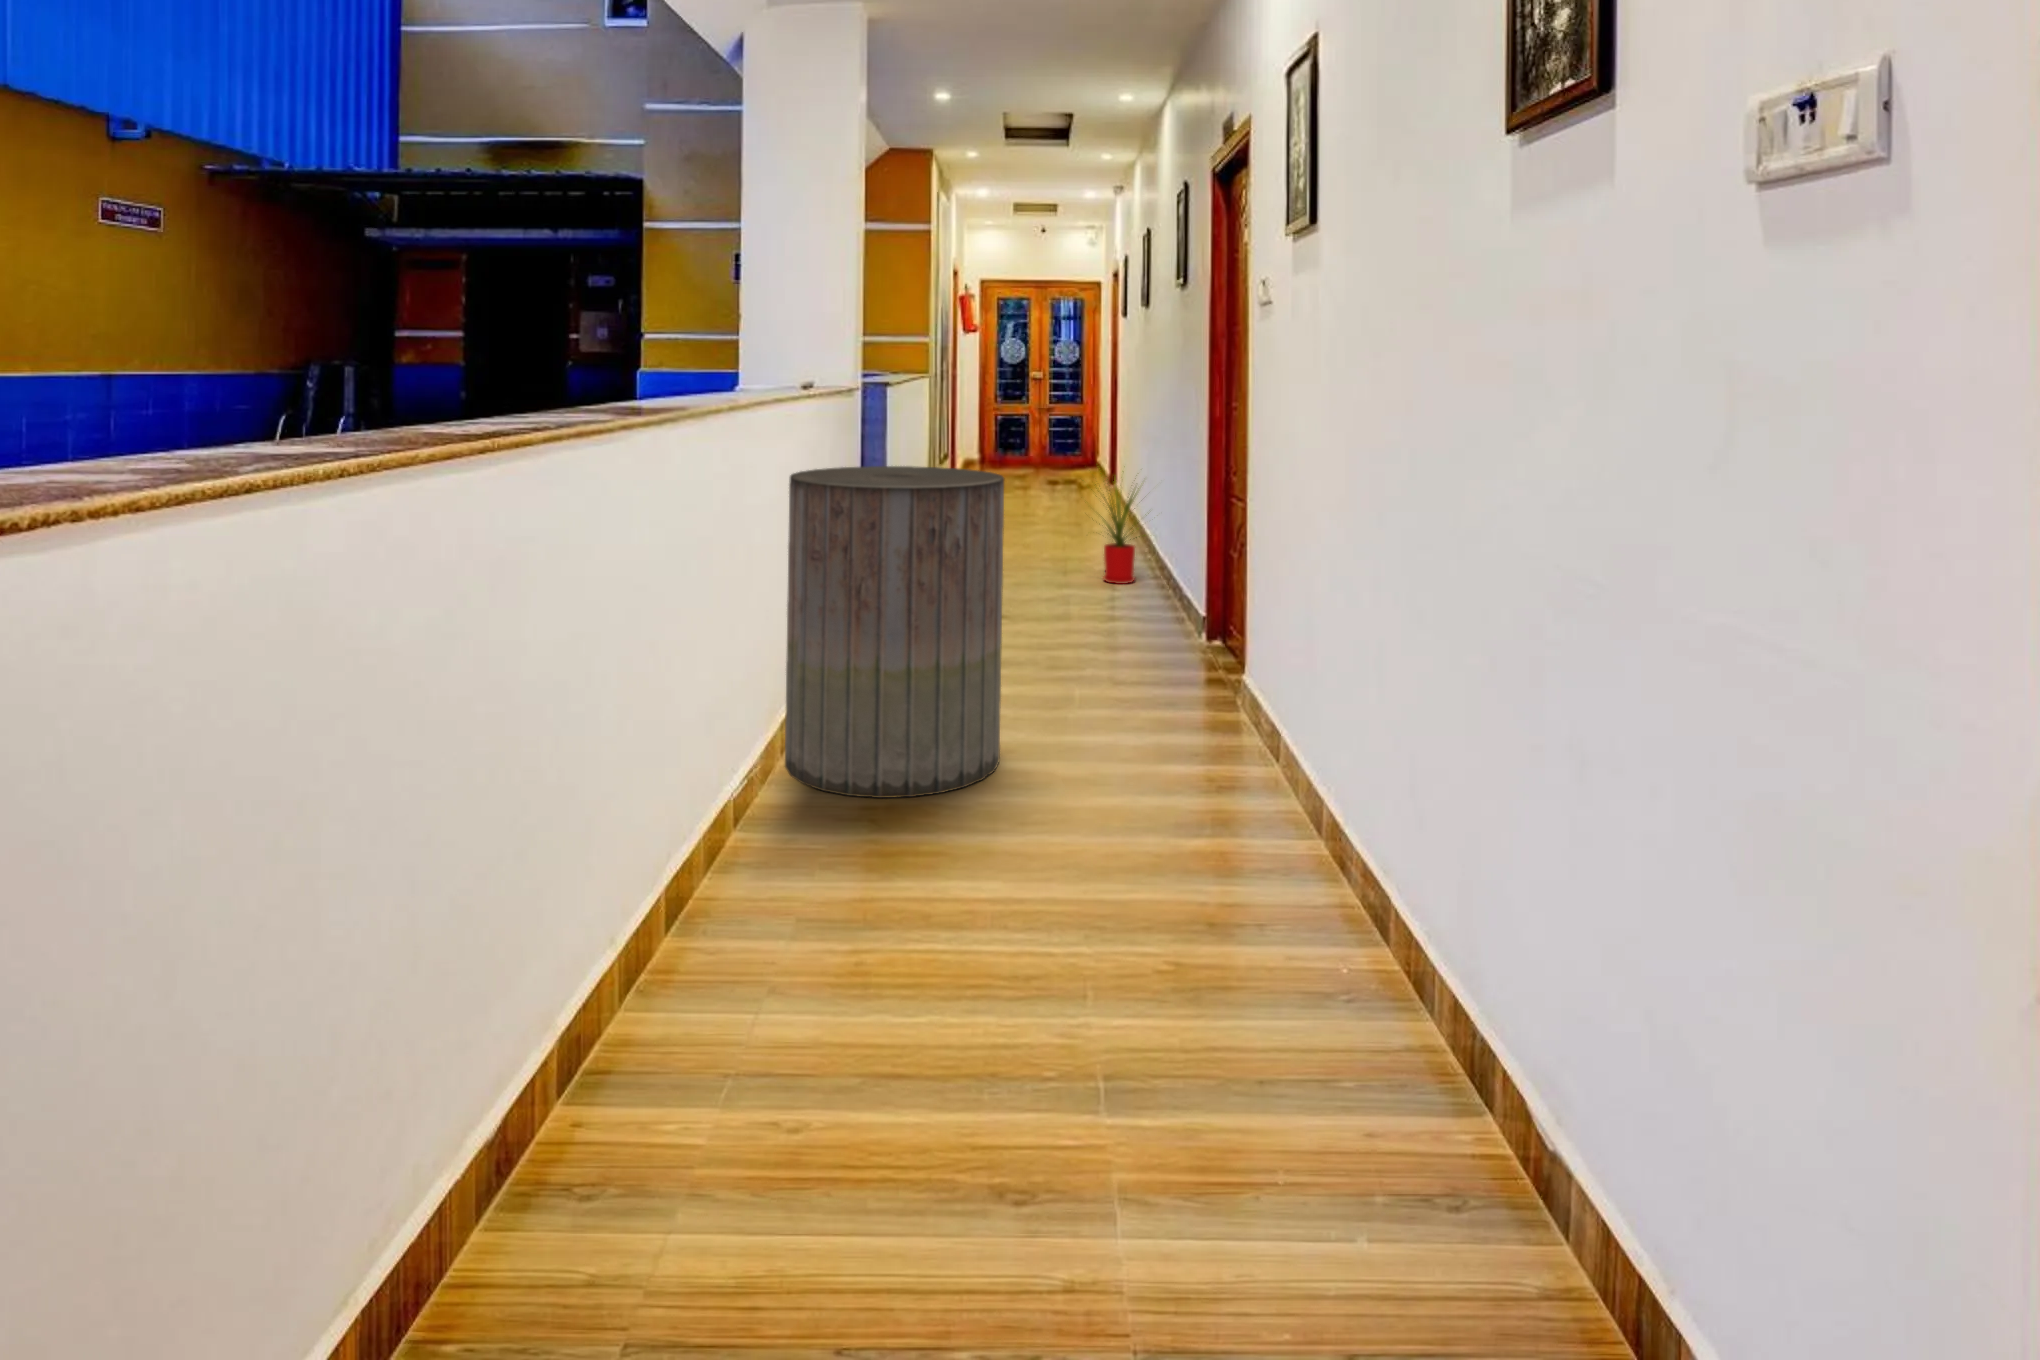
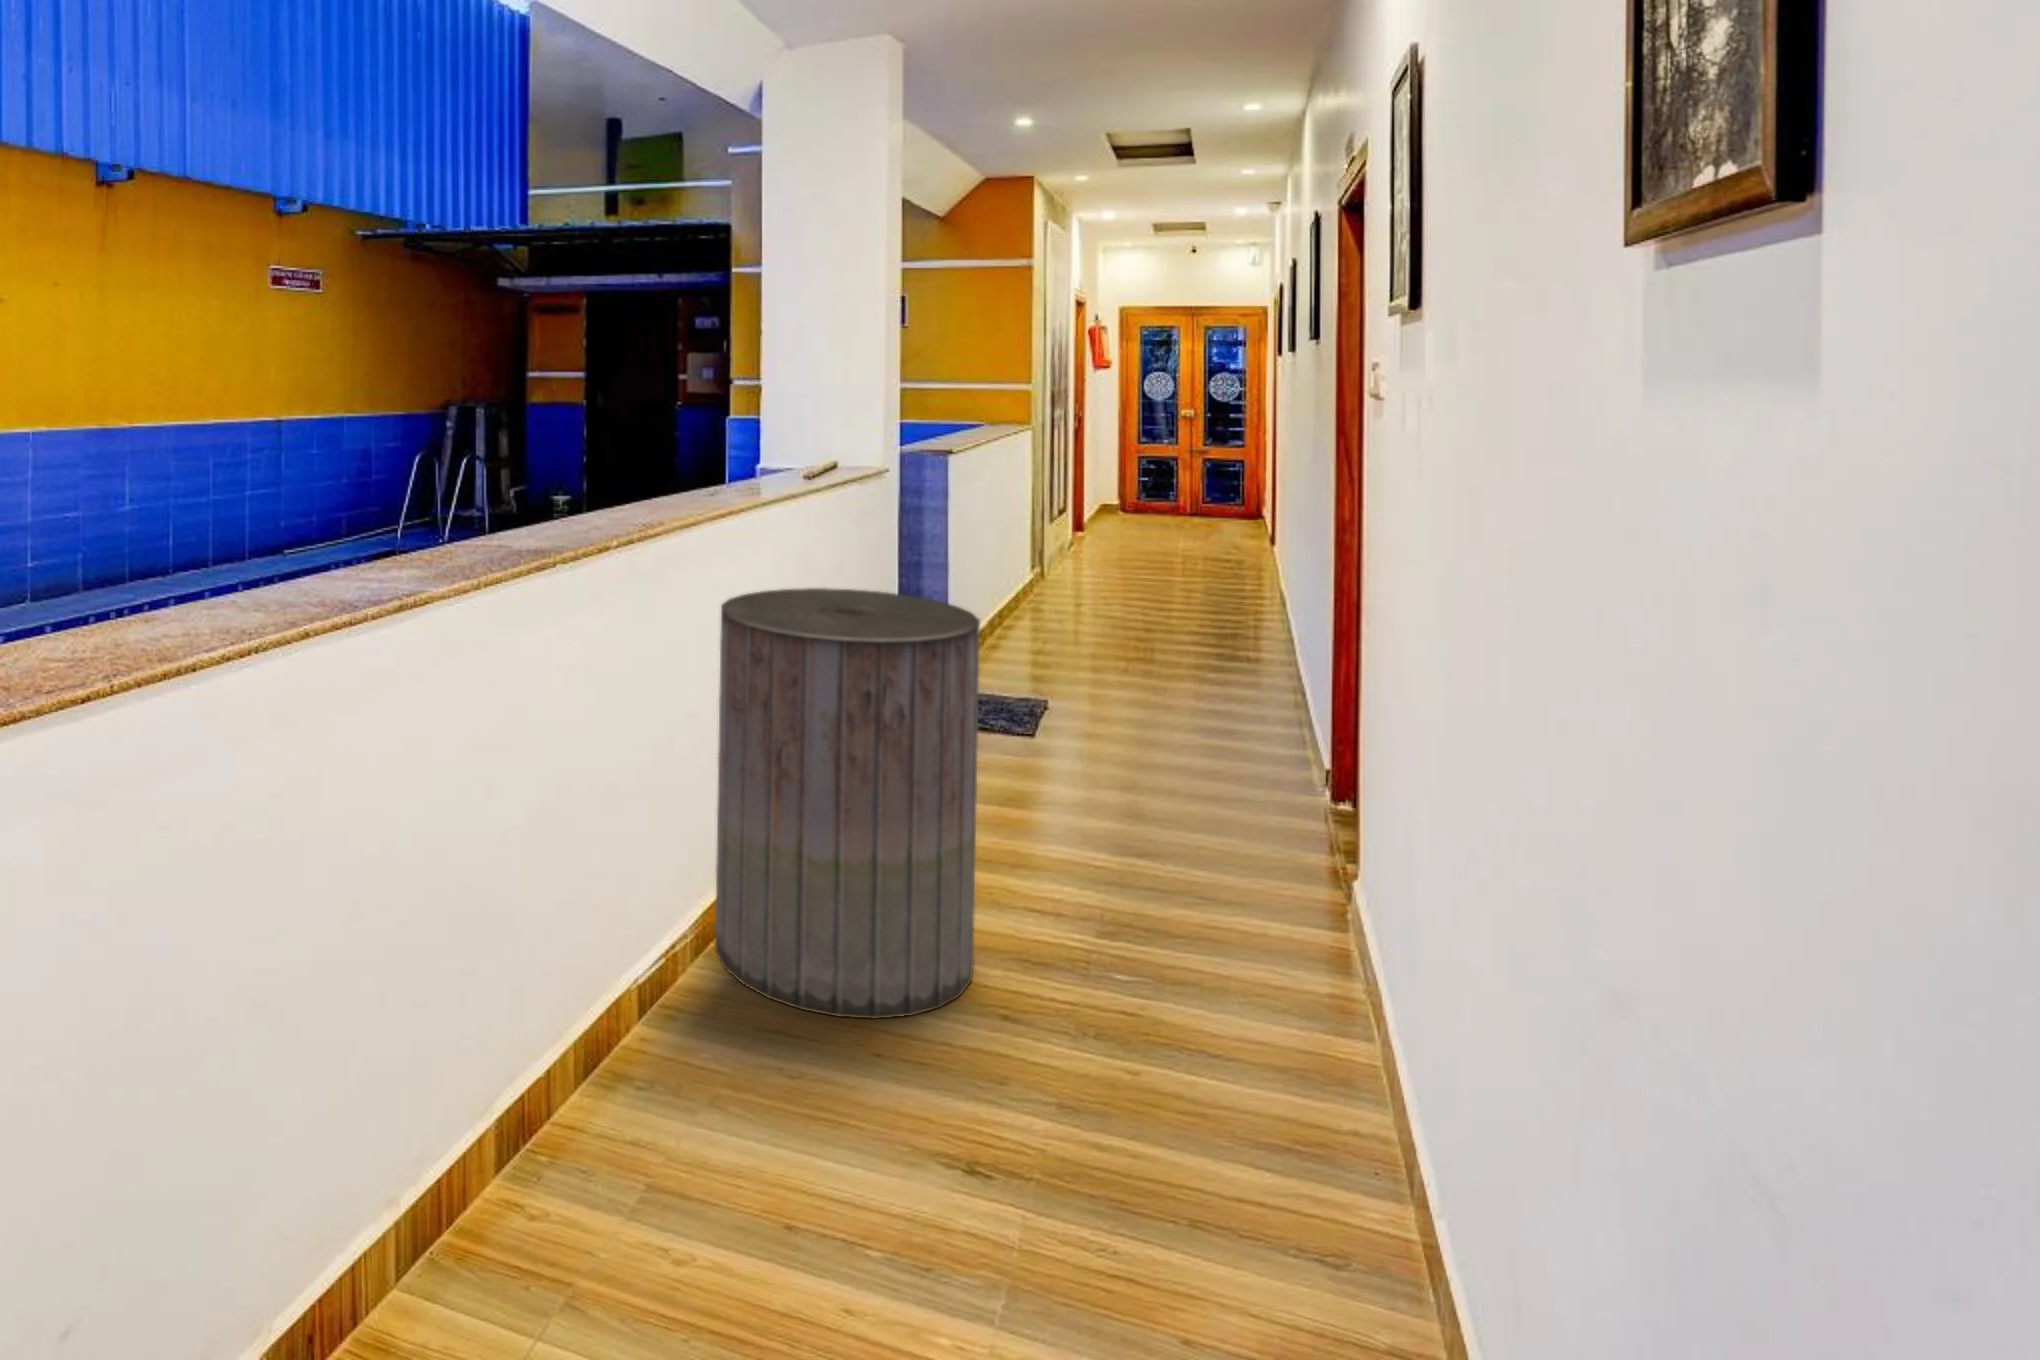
house plant: present [1091,476,1149,584] -> none [1180,557,1297,713]

